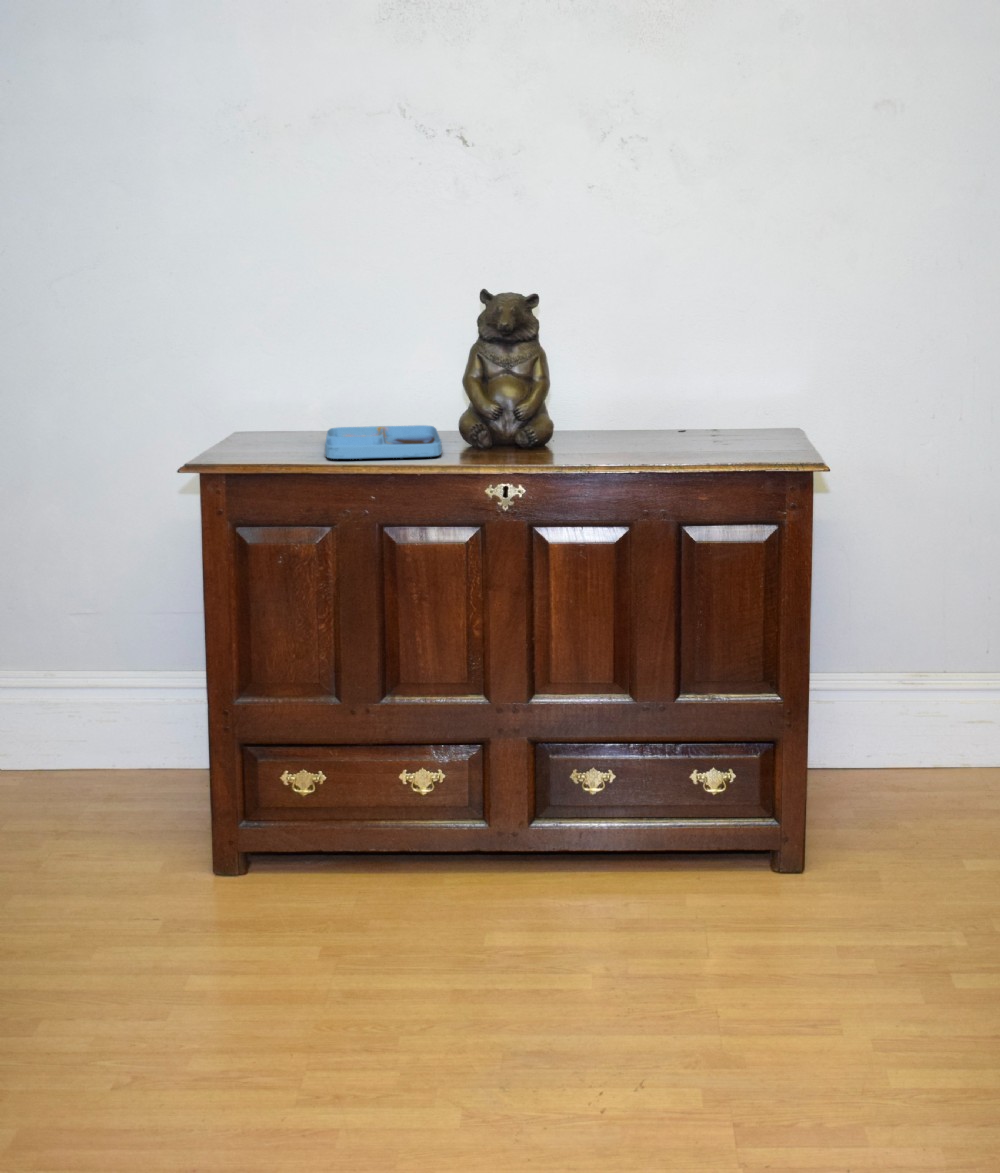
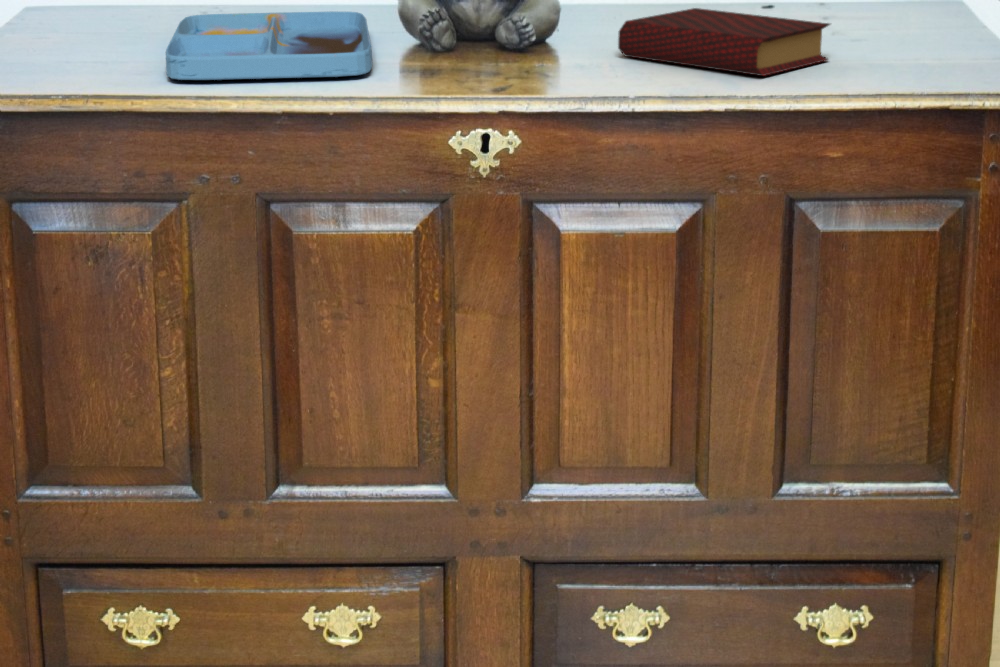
book: none [583,421,705,456] -> present [618,8,830,76]

